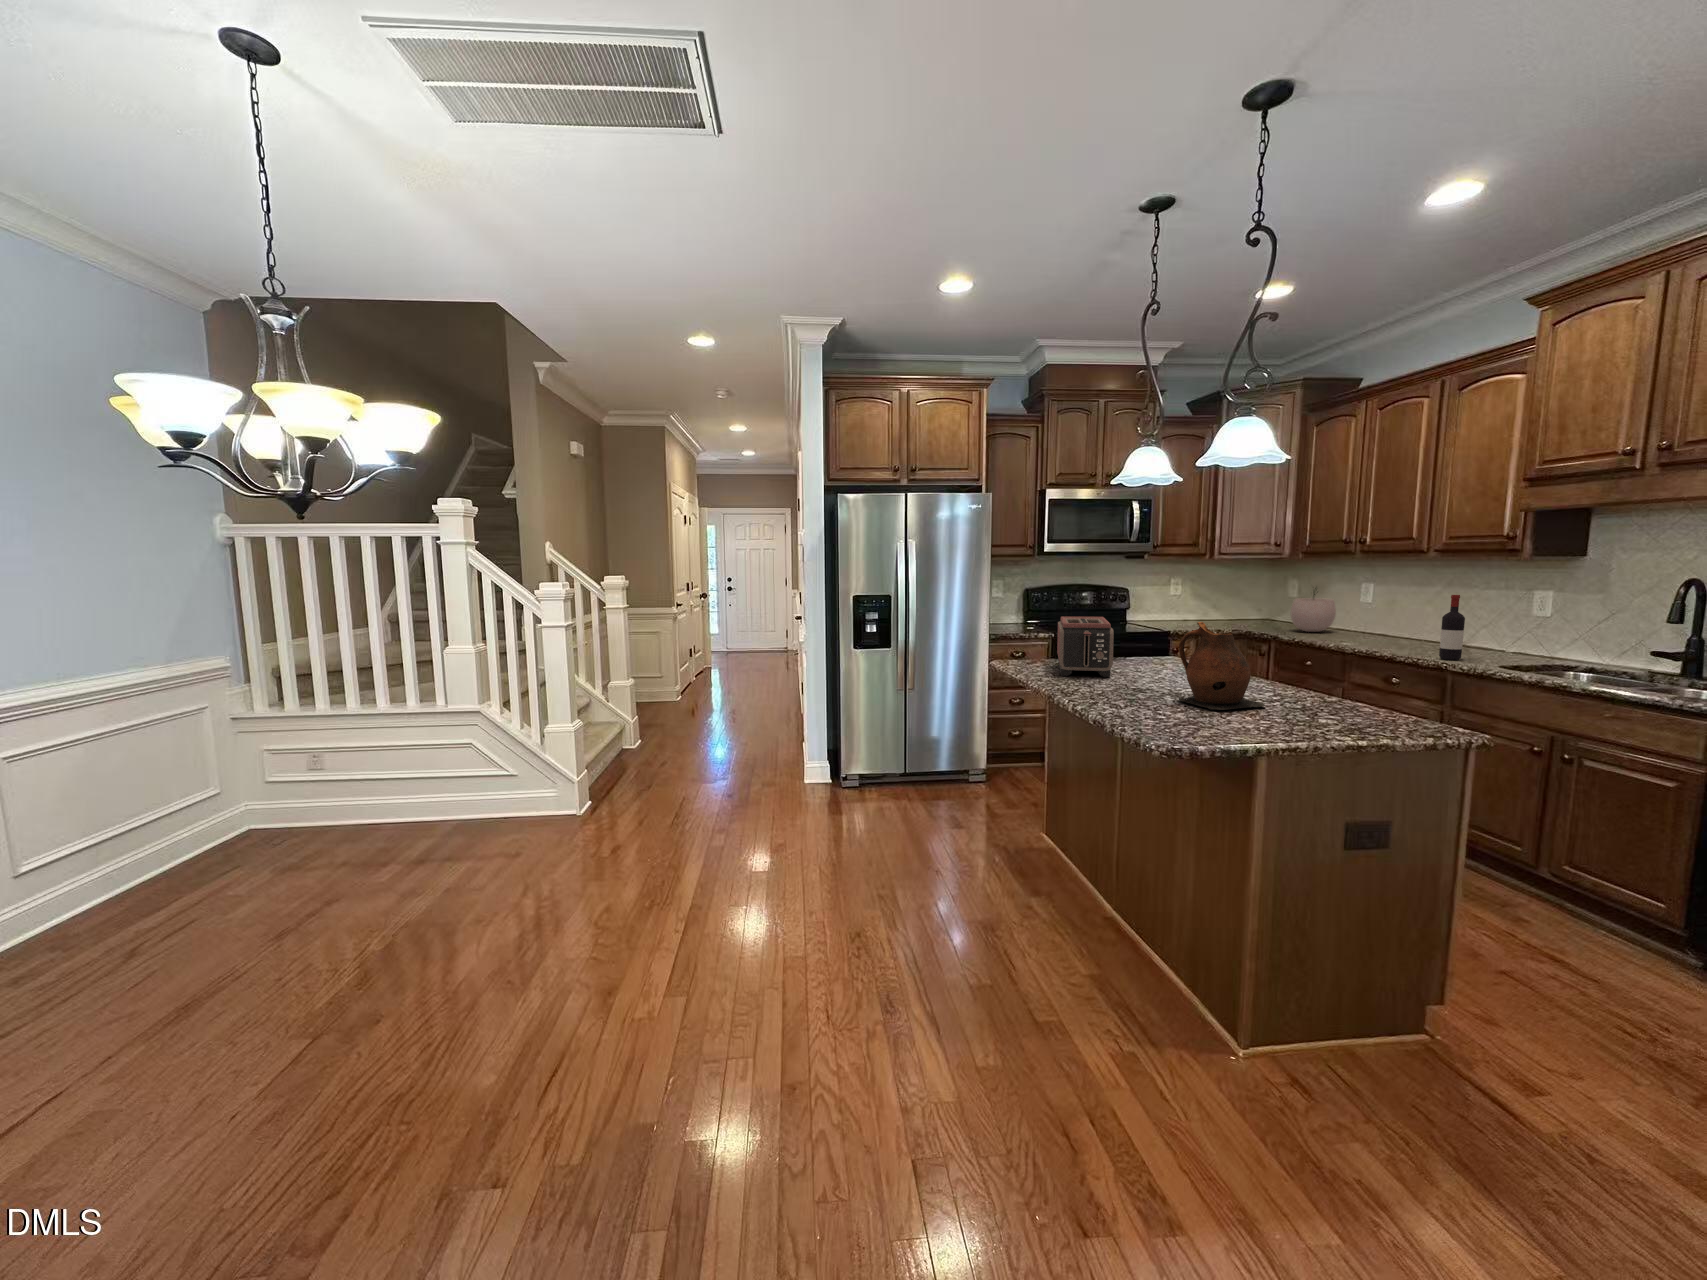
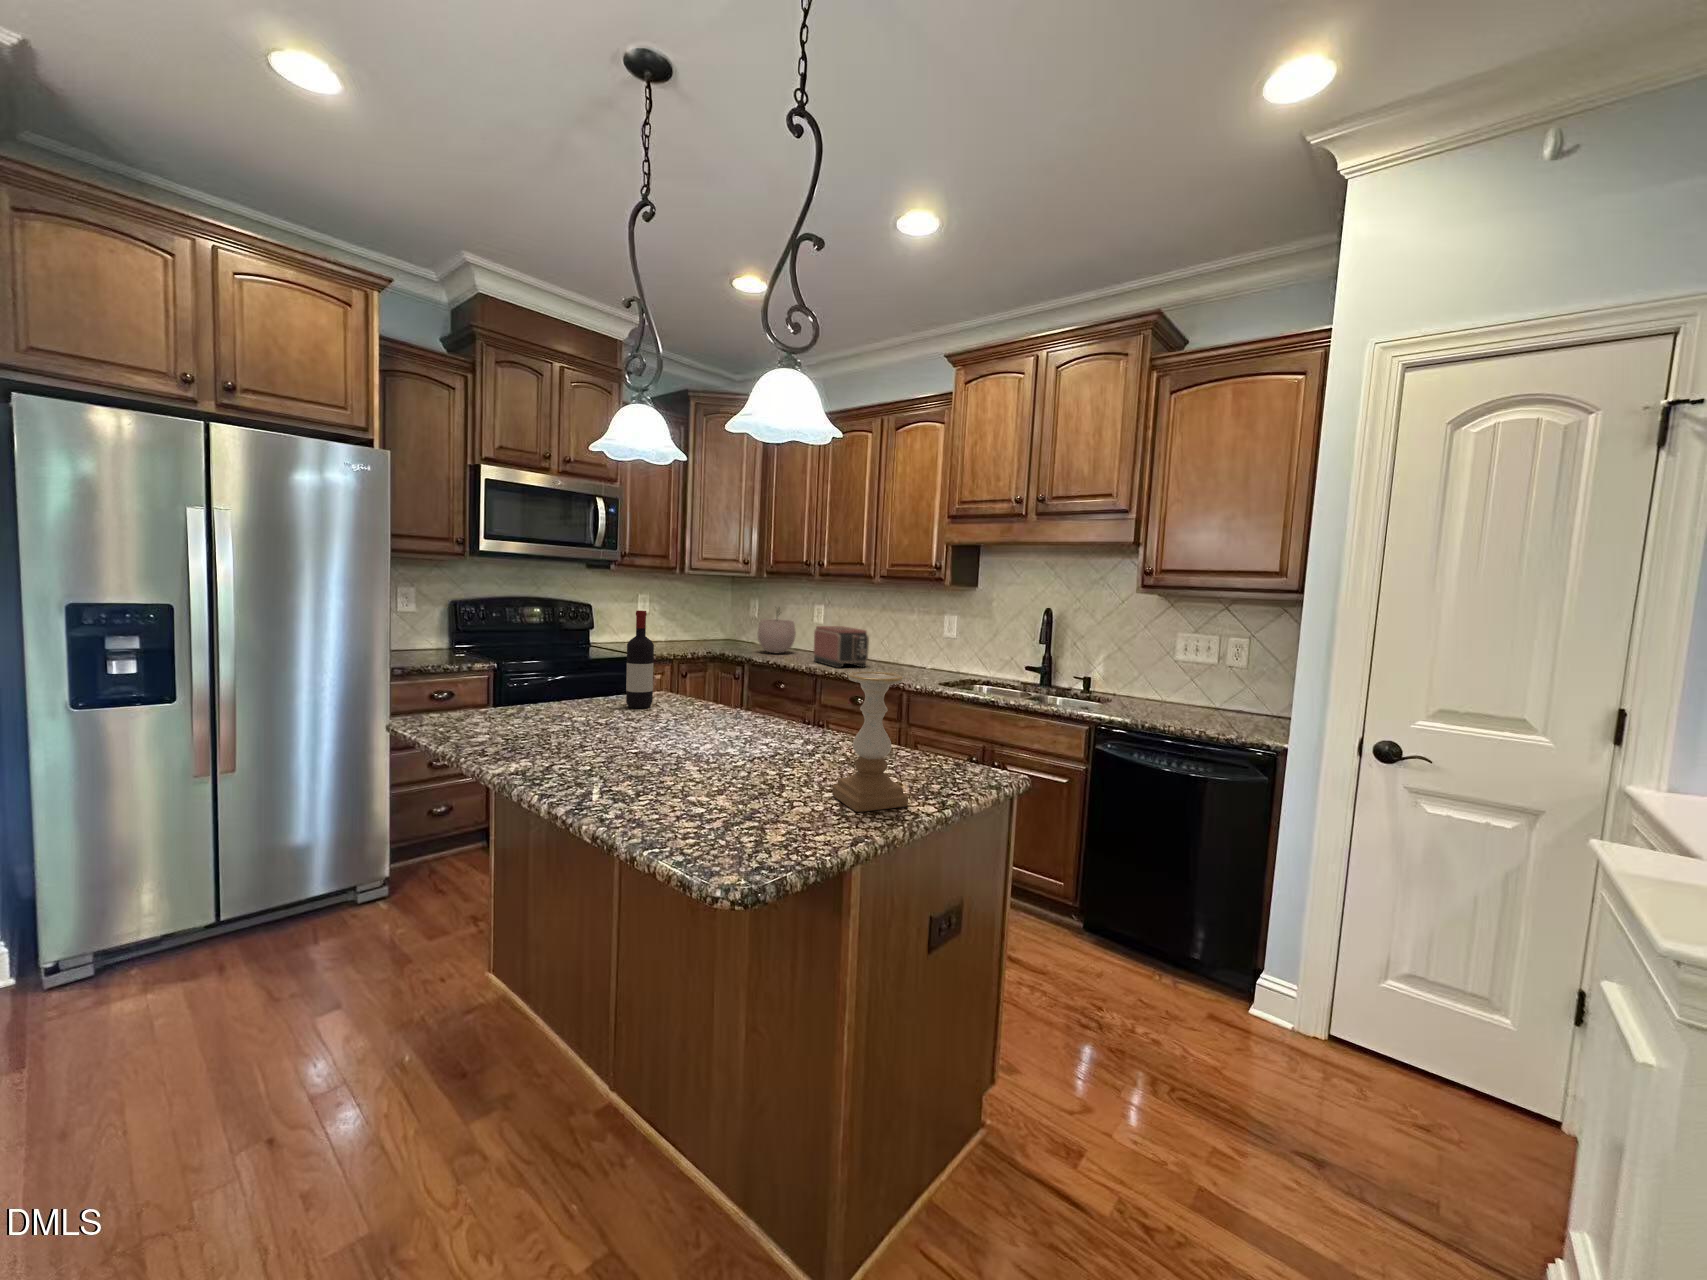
wine bottle: present [1439,595,1465,660] -> present [626,610,654,708]
toaster: present [1057,617,1114,677] -> present [814,626,869,668]
ceramic pitcher: present [1179,622,1265,710] -> none [706,651,816,783]
candle holder: none [1263,636,1322,734] -> present [832,672,908,812]

